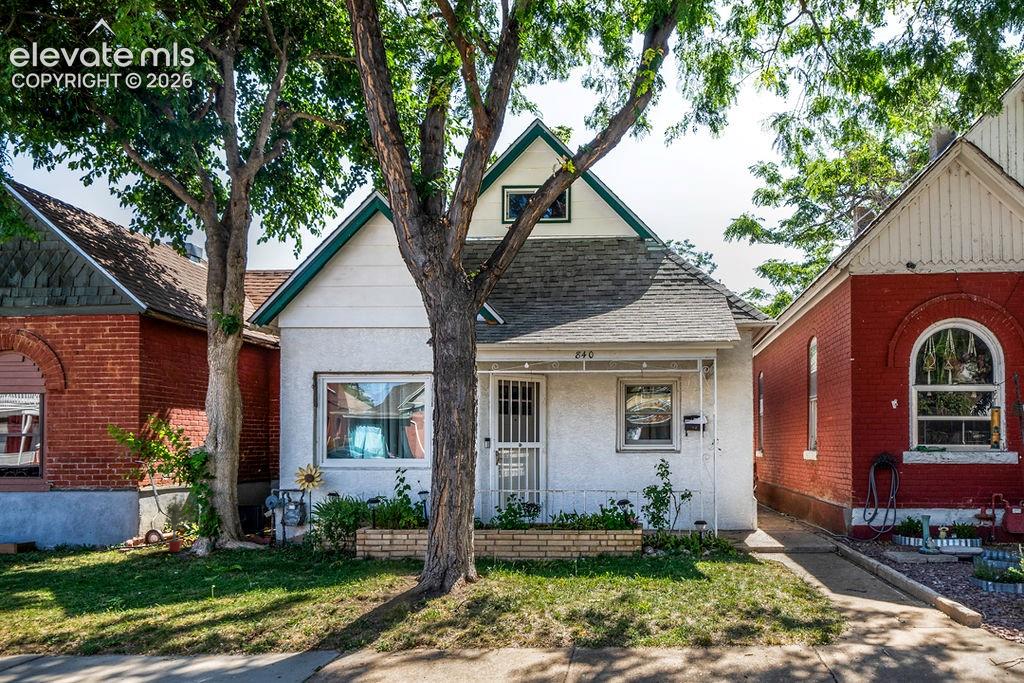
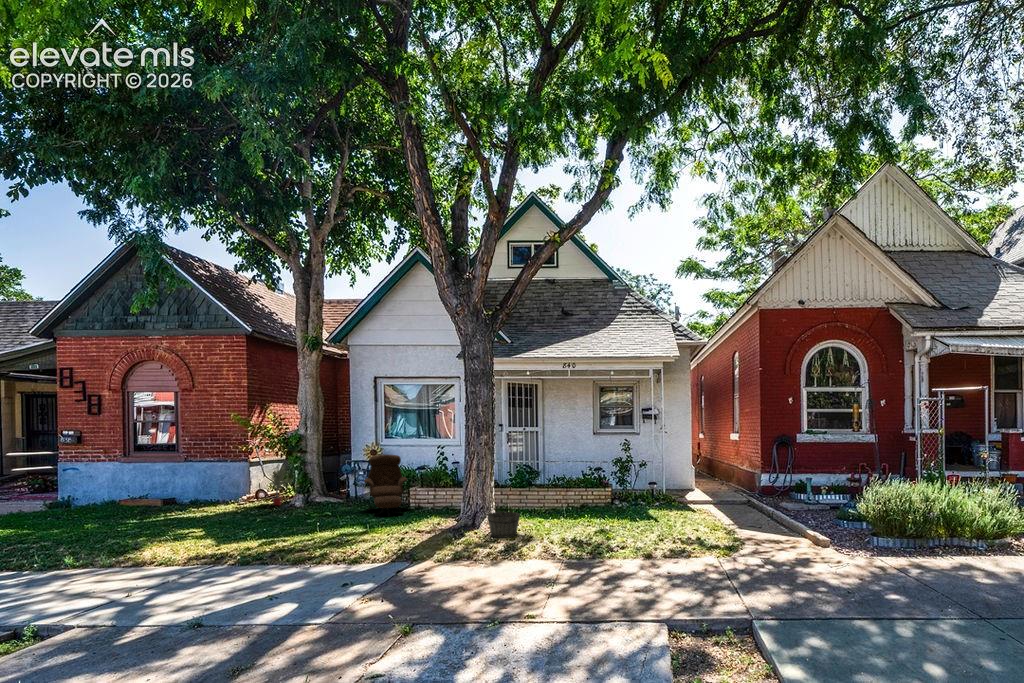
lounge chair: none [293,481,355,570] -> present [364,455,407,515]
wooden bucket: none [461,561,509,608] -> present [487,510,520,538]

